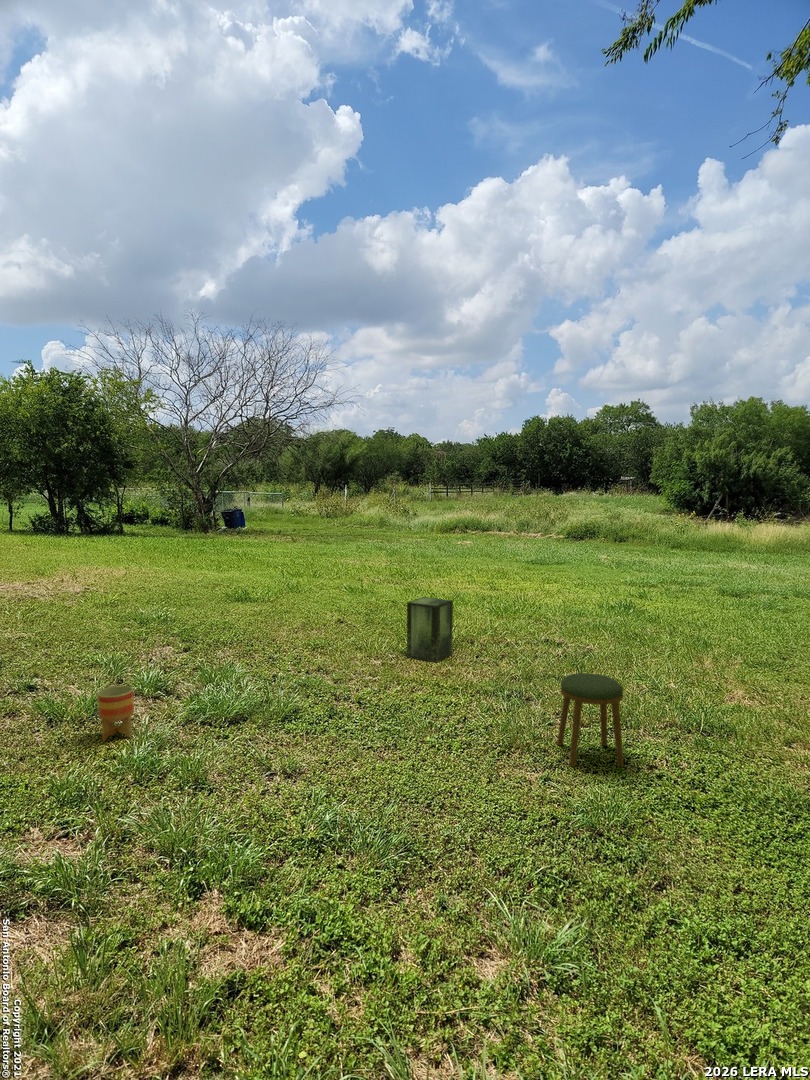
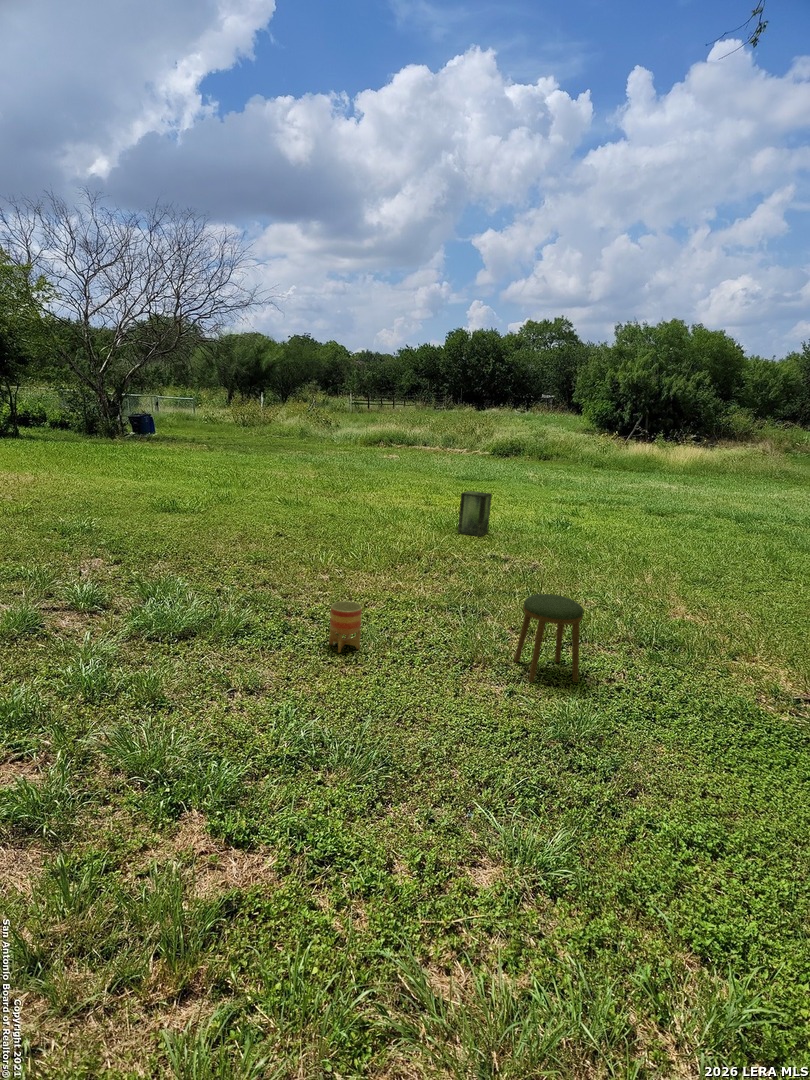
storage box: present [407,597,453,663] -> present [458,491,492,537]
planter: present [97,686,134,741] -> present [329,601,362,653]

